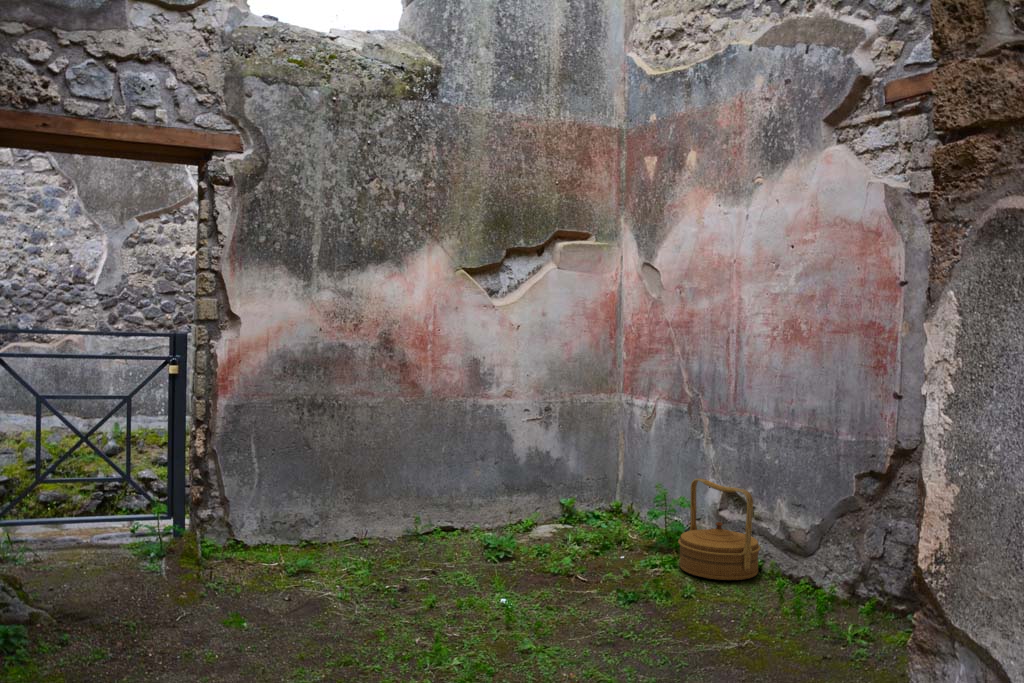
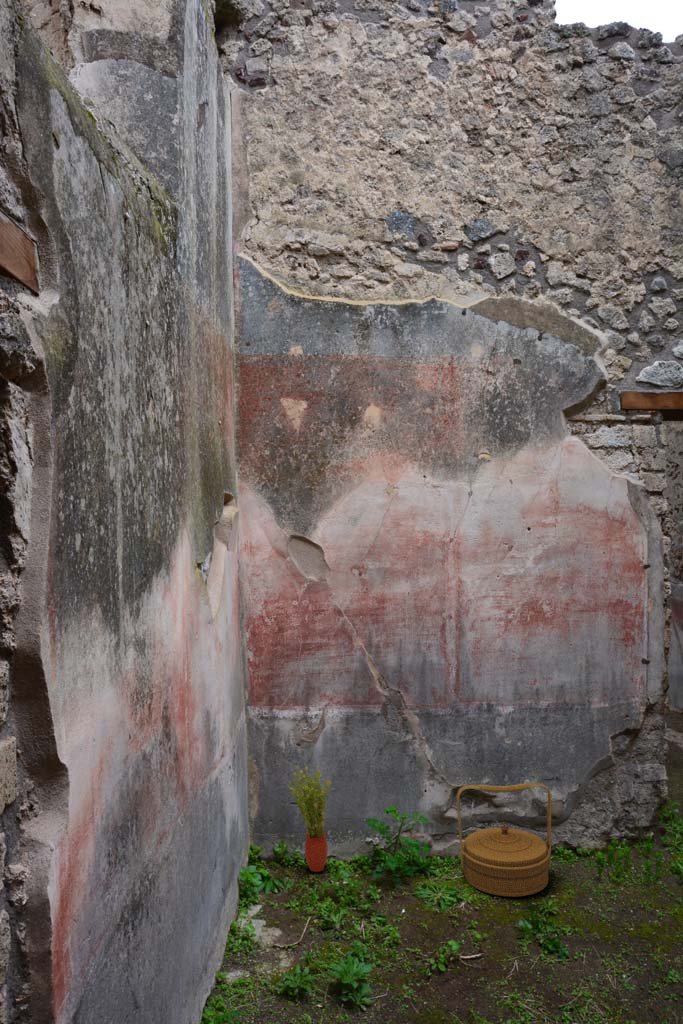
potted plant: none [613,440,644,524] -> present [288,765,331,872]

